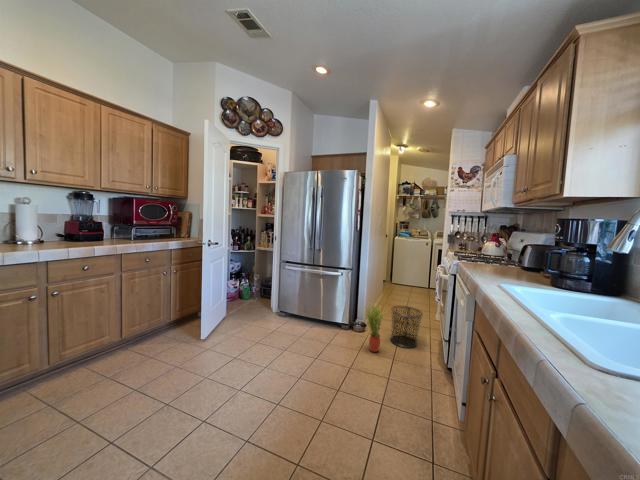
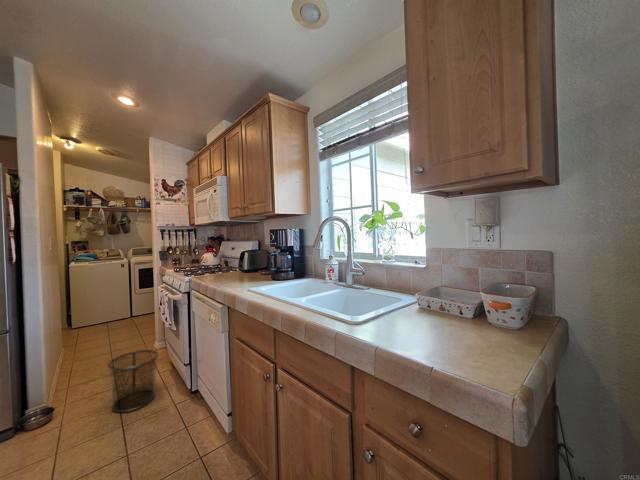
potted plant: present [366,302,384,352] -> none [62,370,107,449]

